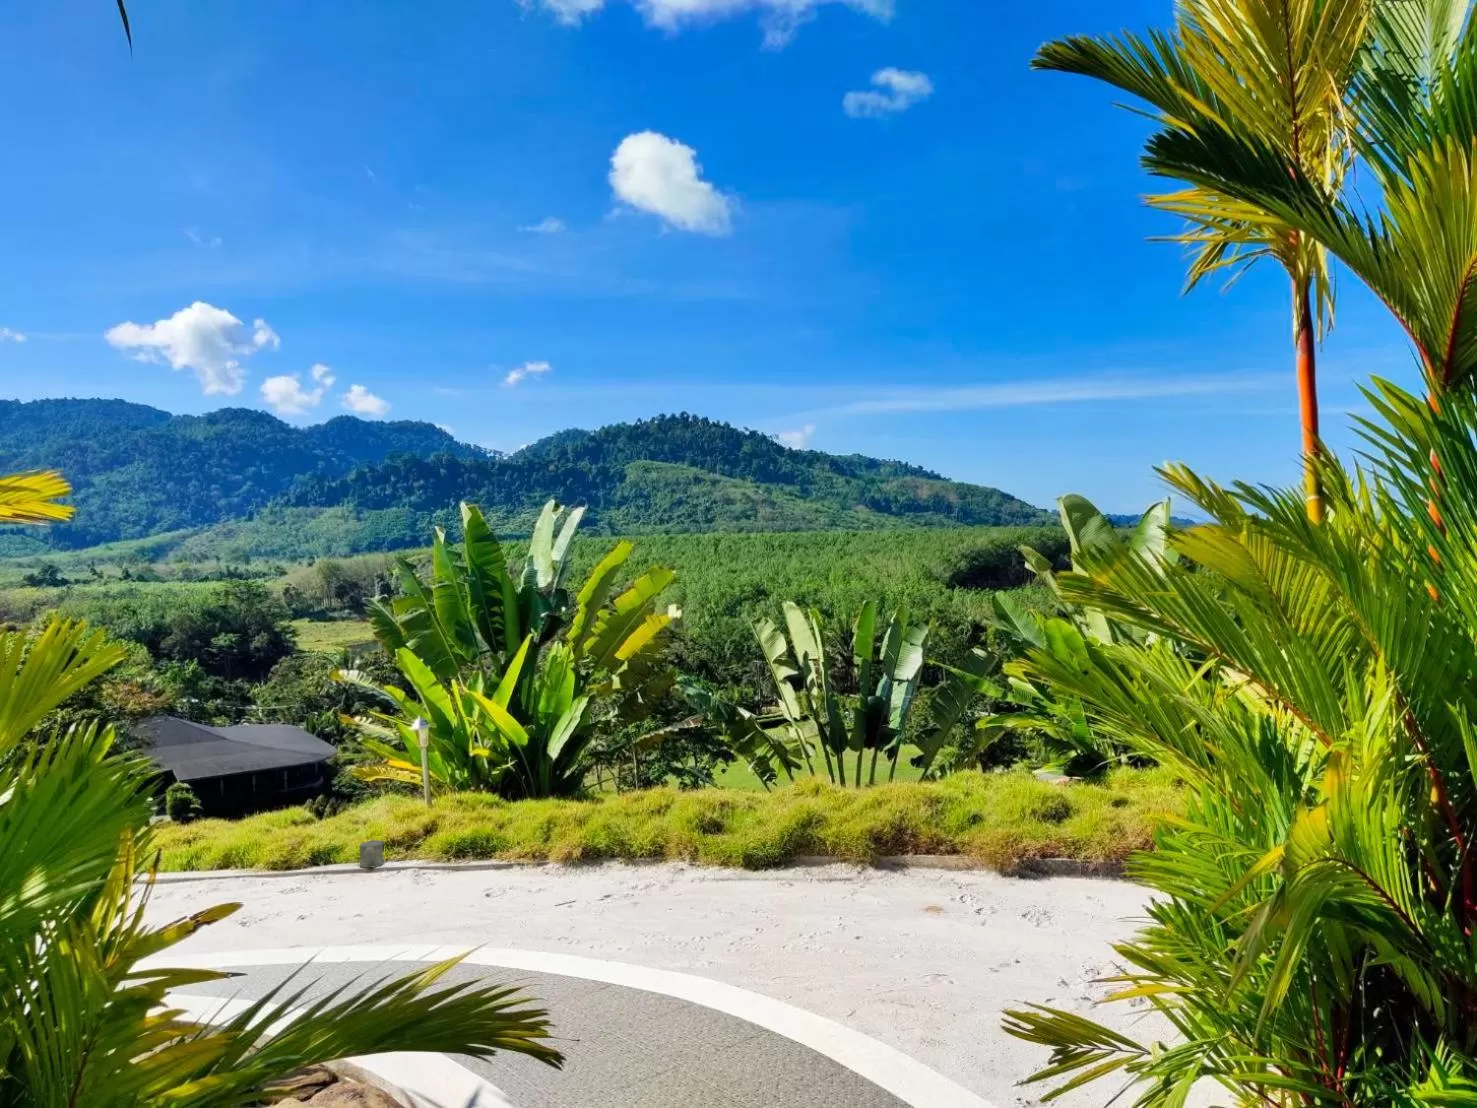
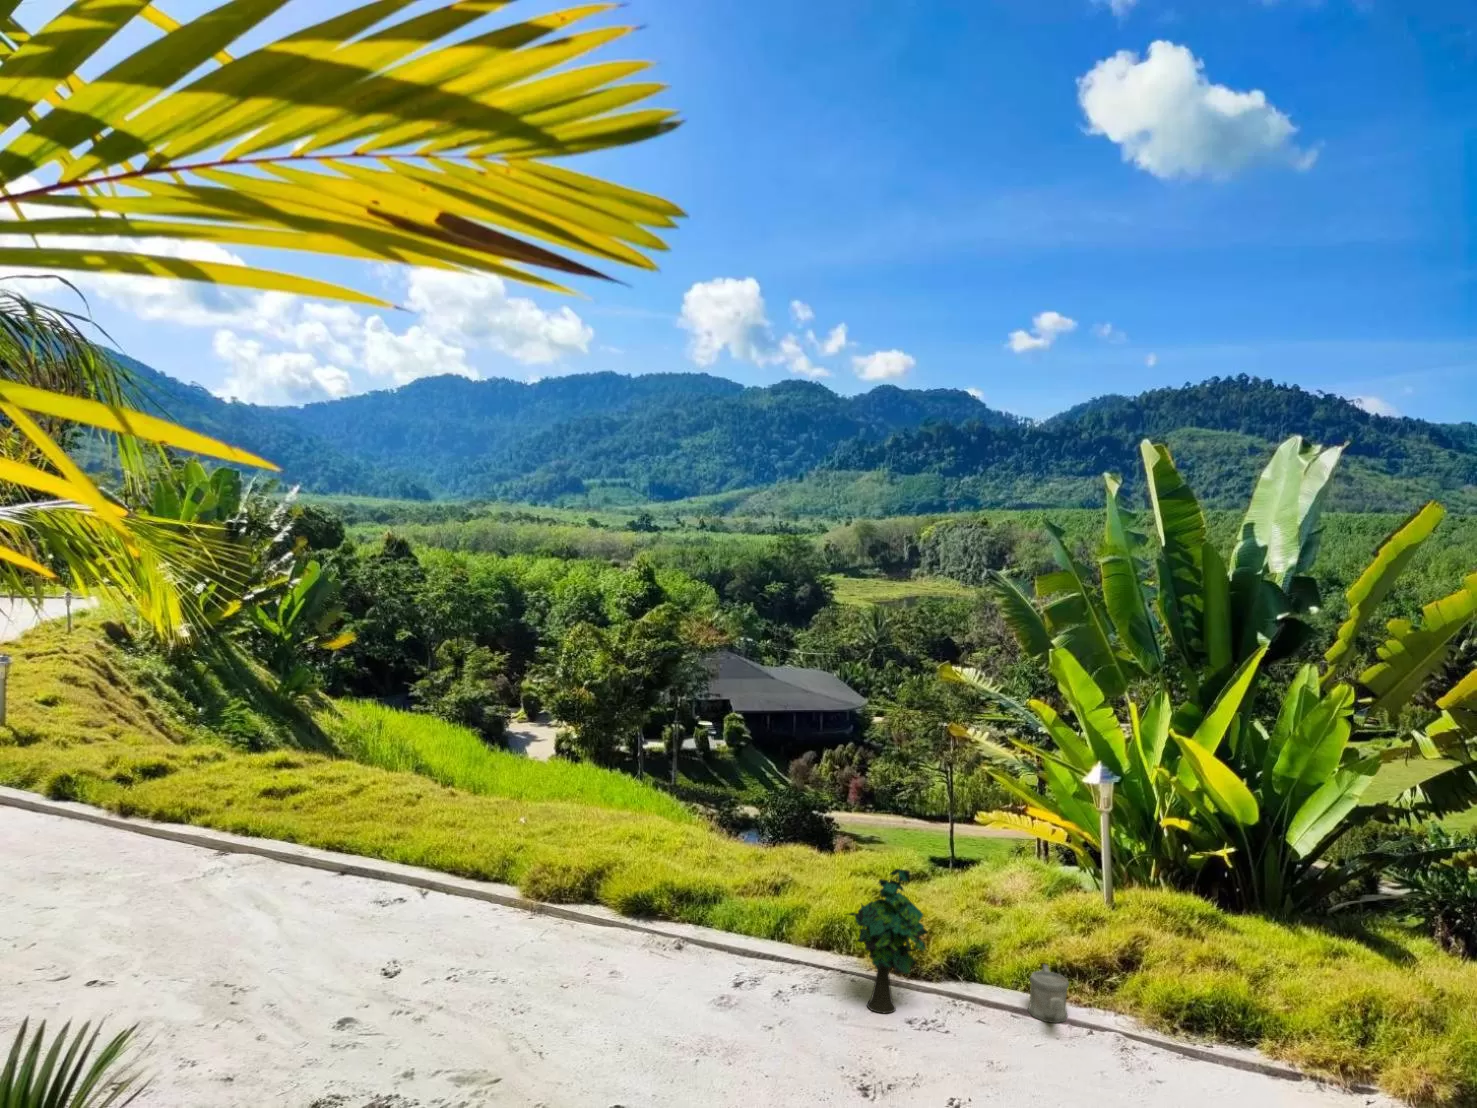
decorative plant: none [230,793,290,887] -> present [847,869,927,1013]

